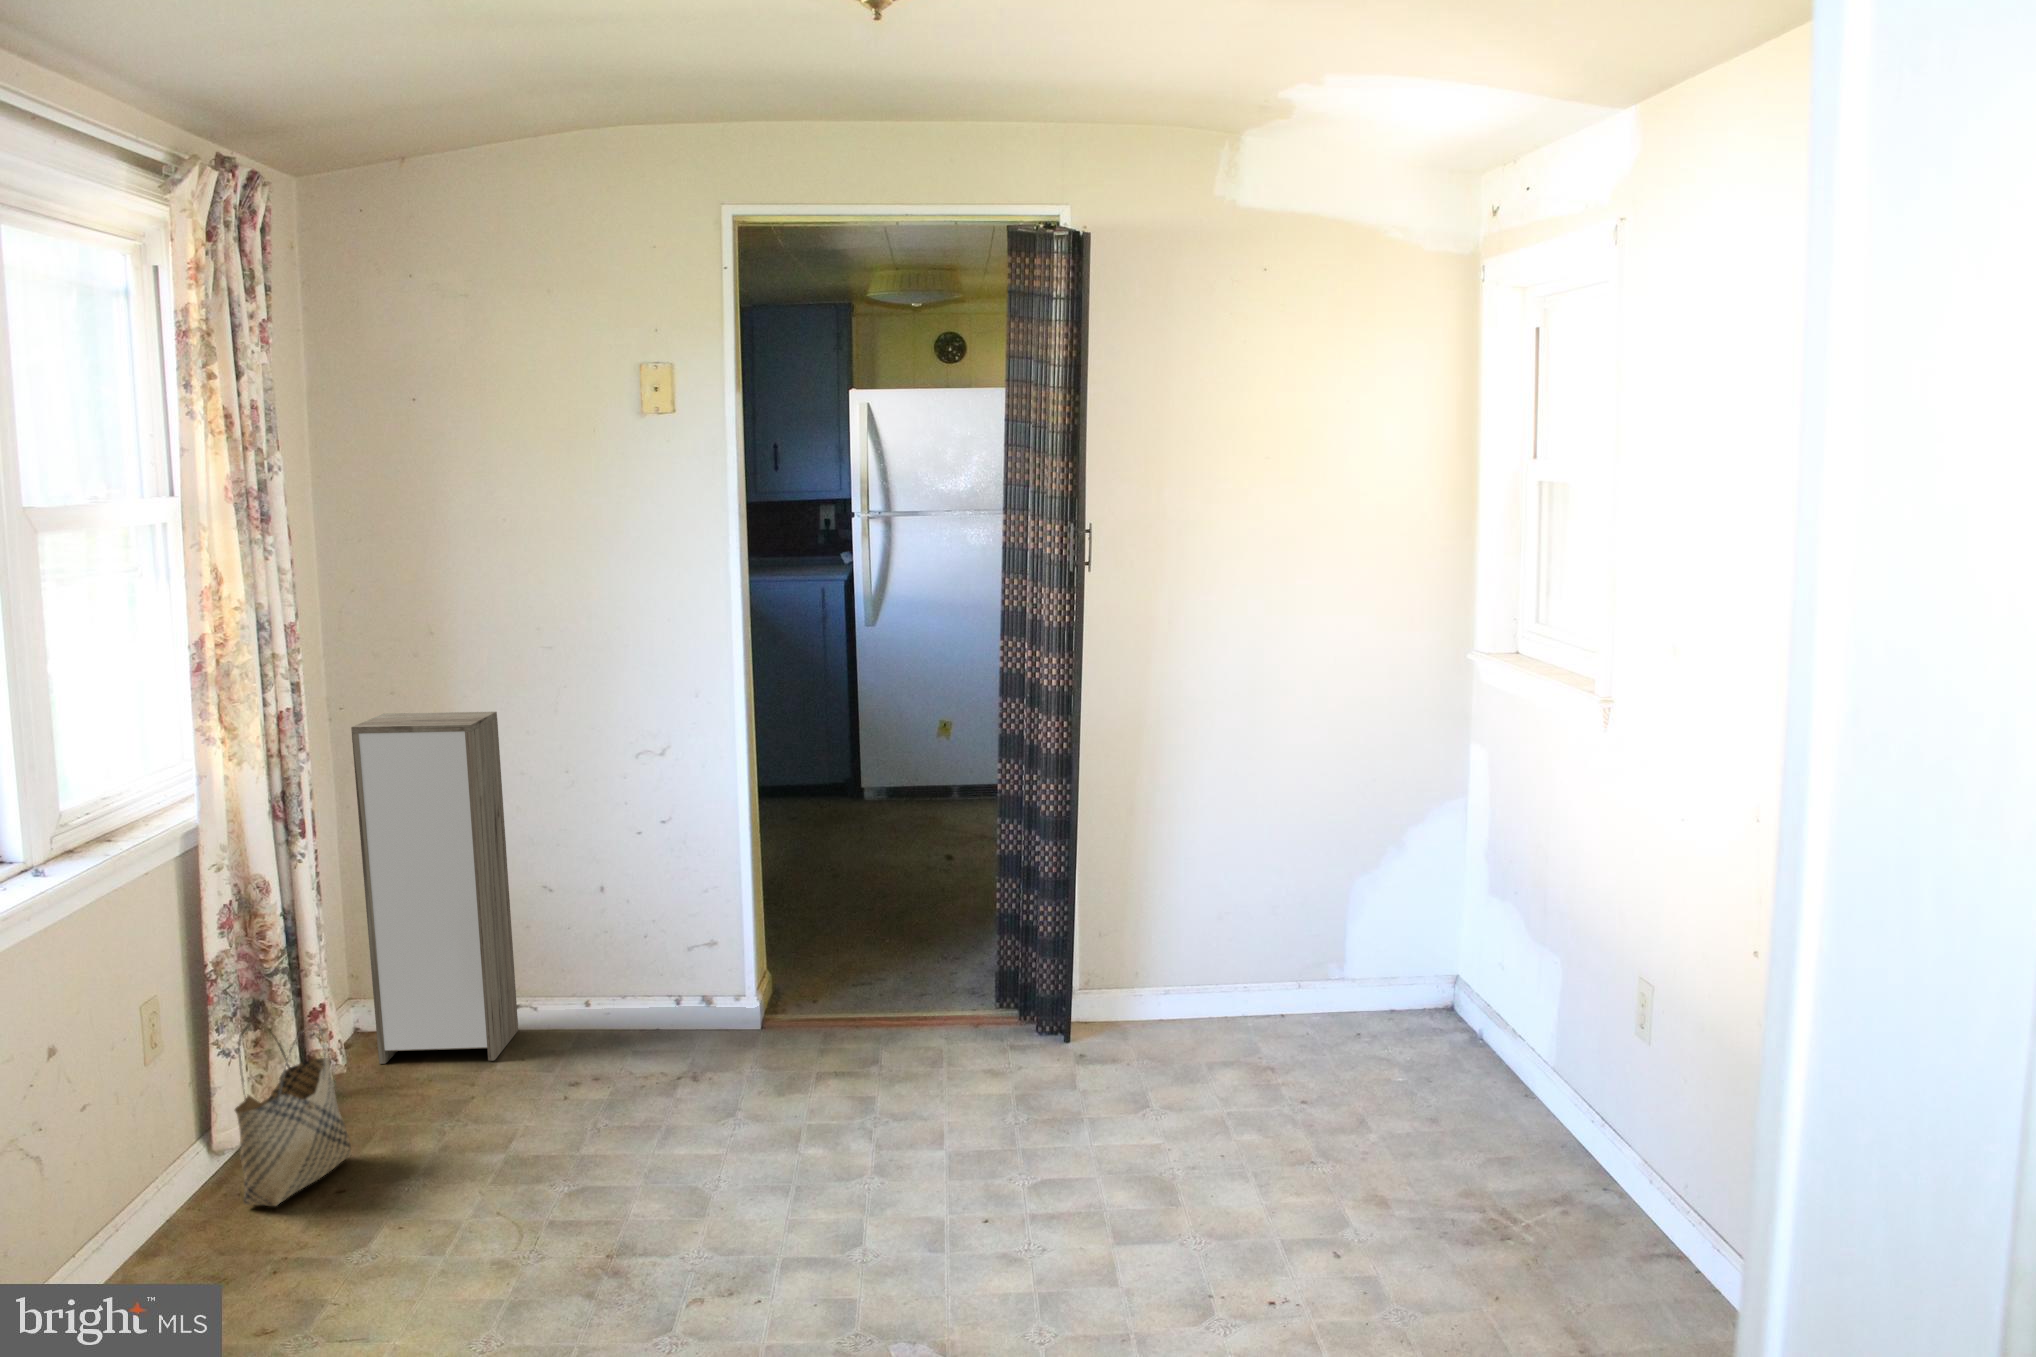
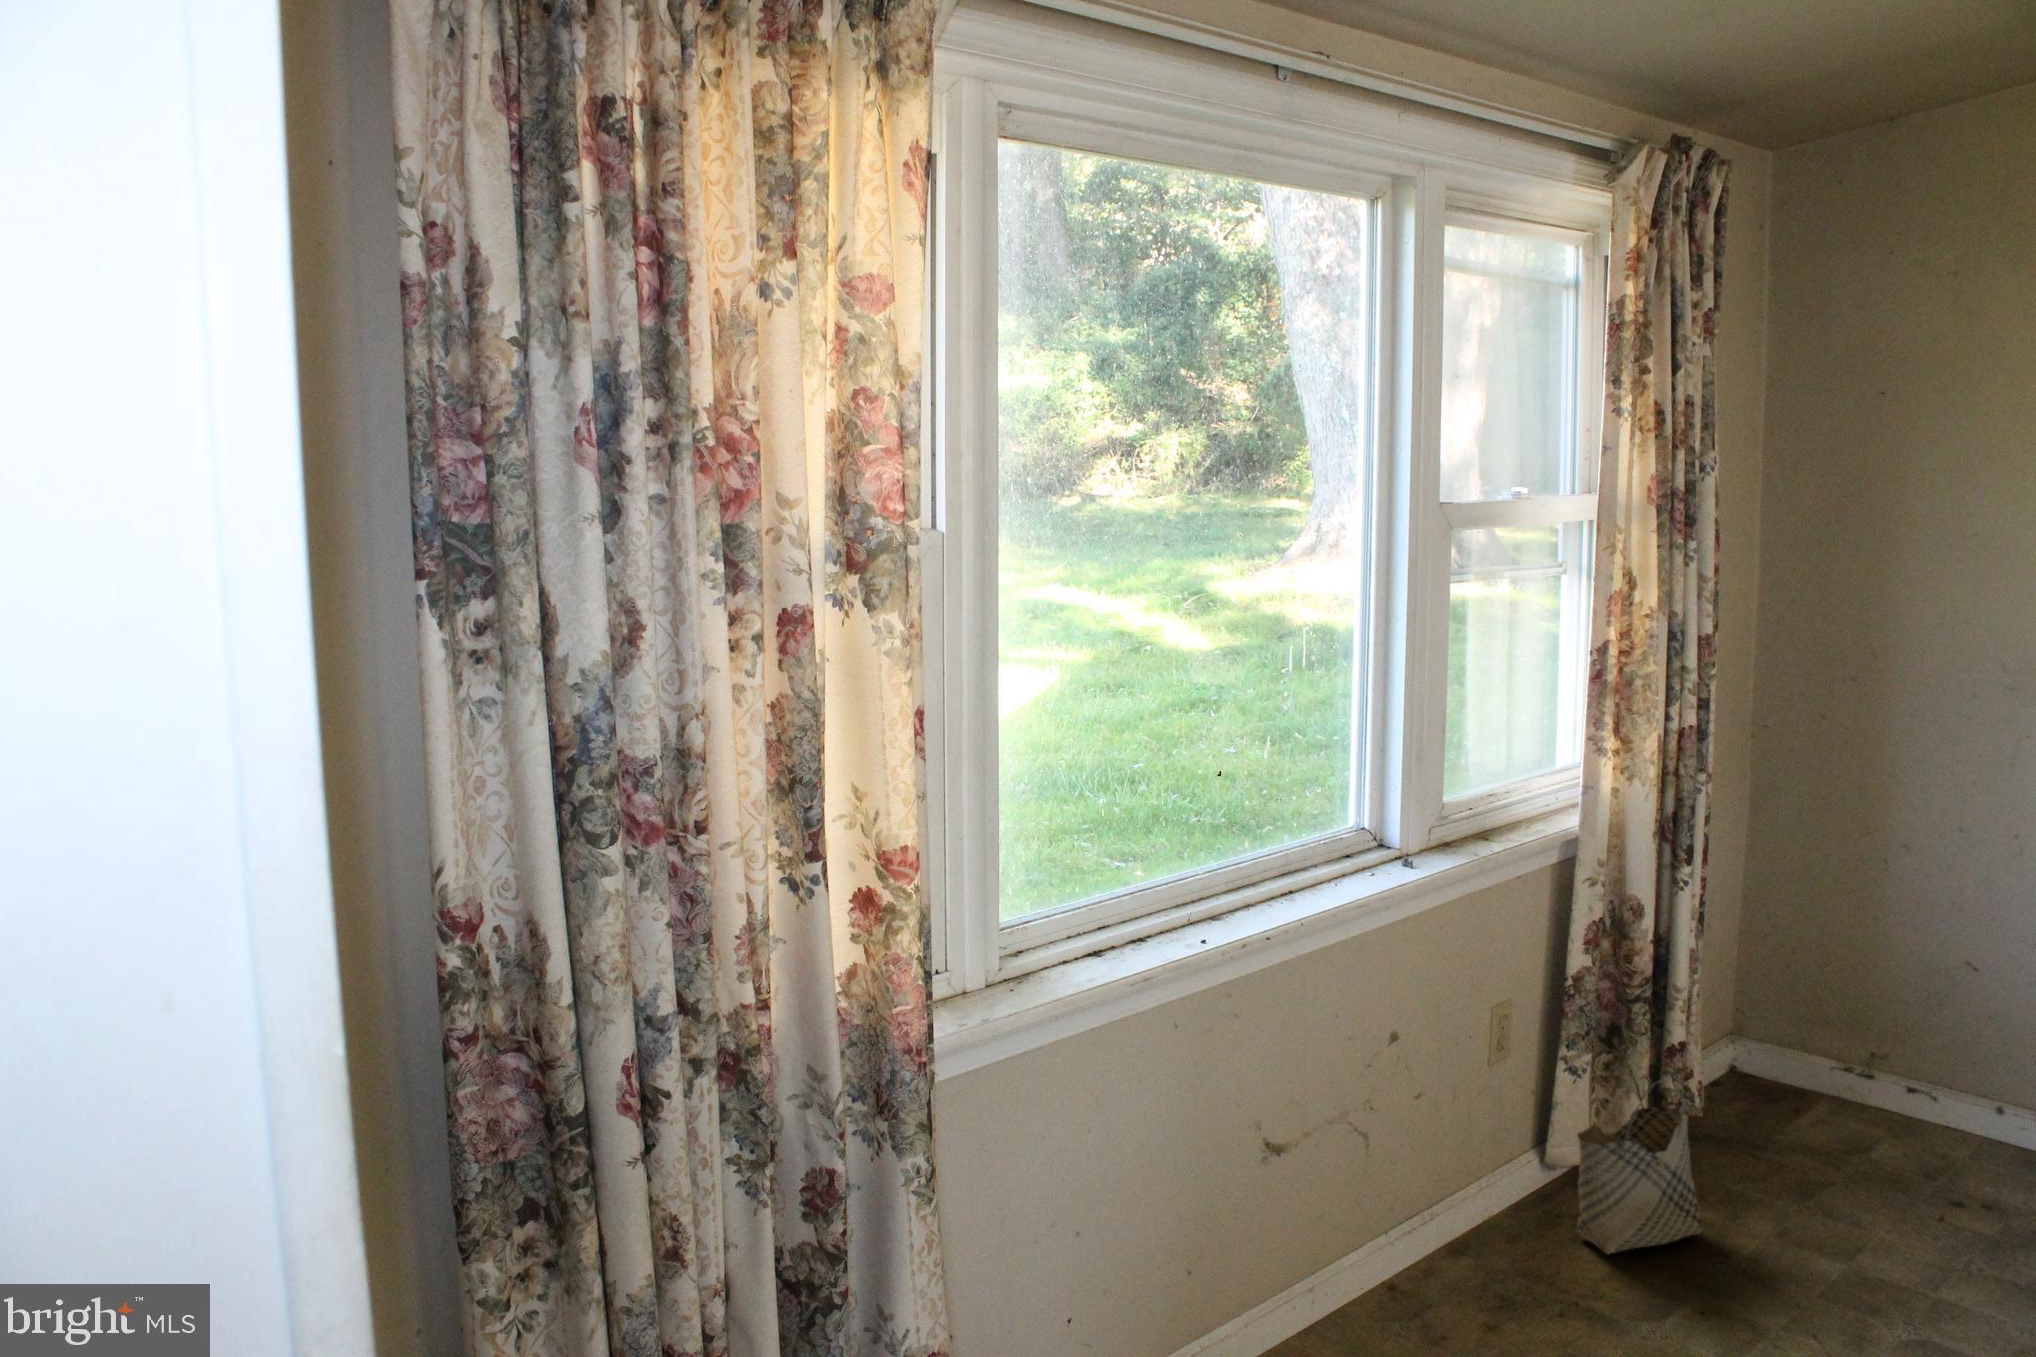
storage cabinet: present [351,712,518,1064] -> none [1750,745,1962,1188]

